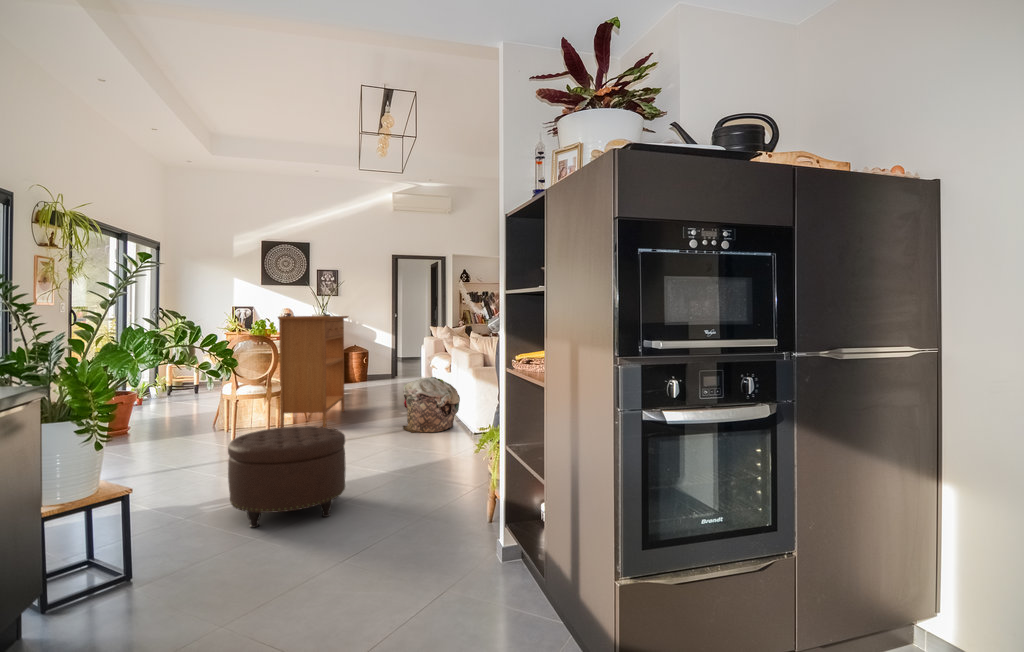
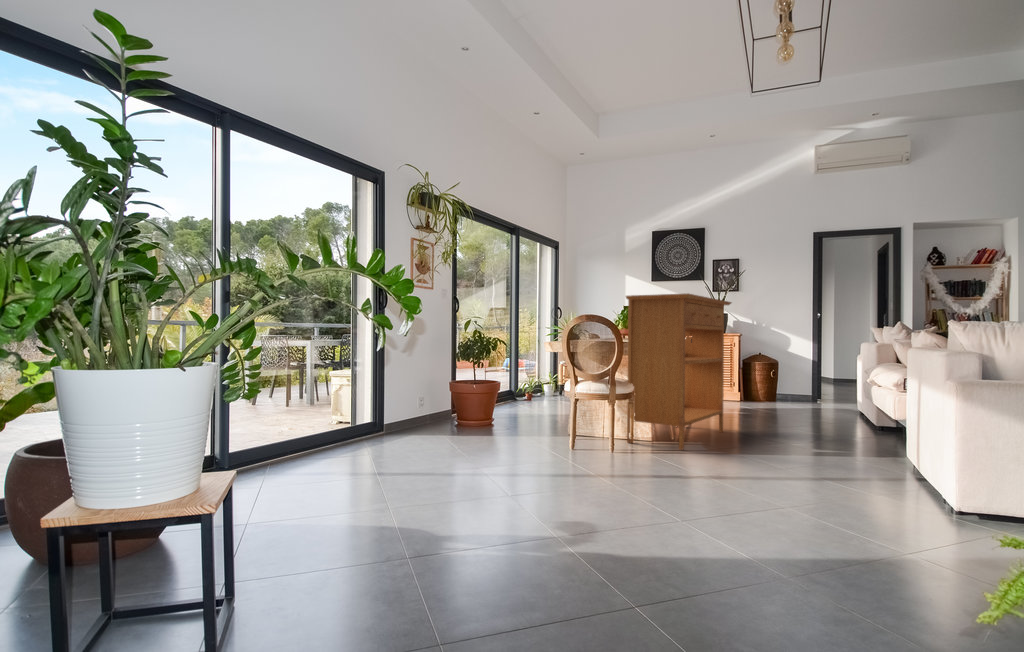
laundry basket: present [403,377,460,433] -> none [797,390,909,483]
ottoman: present [228,426,346,528] -> none [460,425,634,587]

